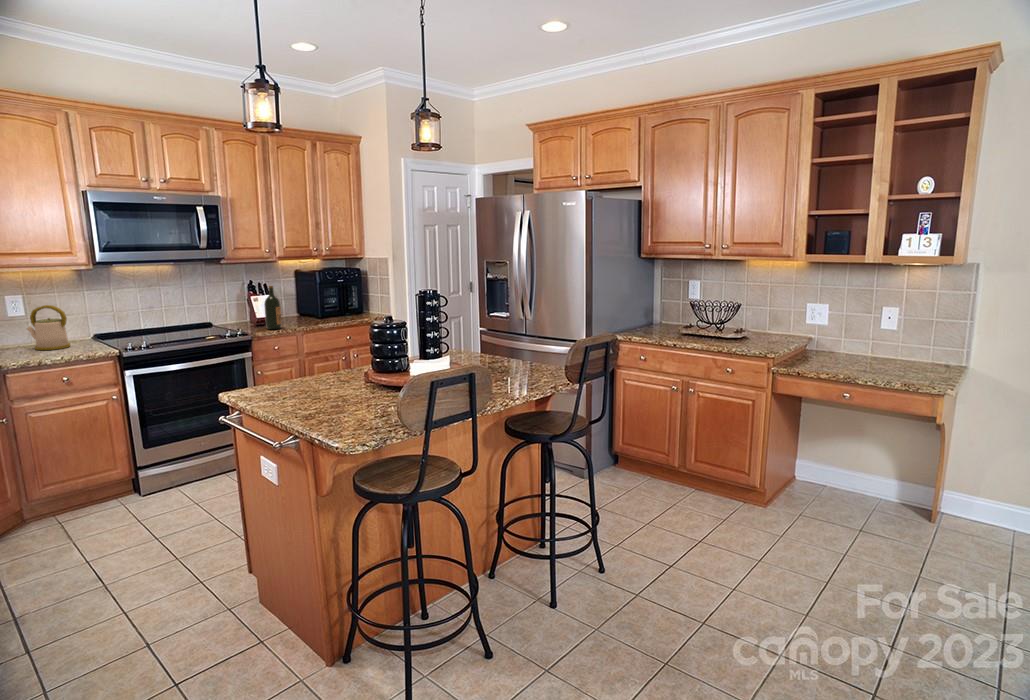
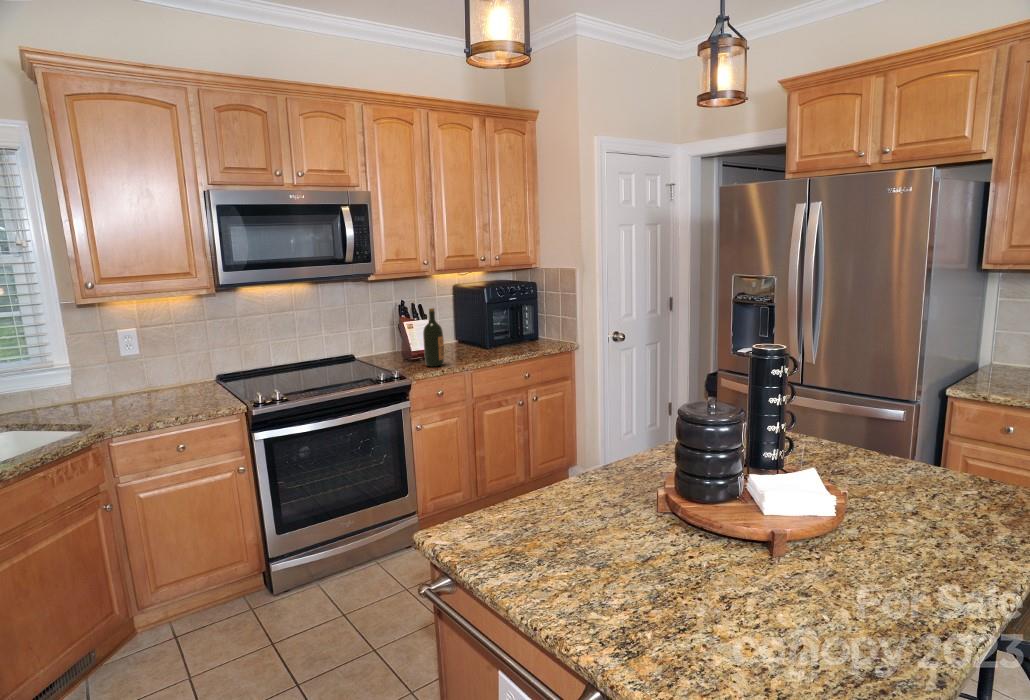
kettle: present [27,305,70,350] -> none [138,342,190,401]

